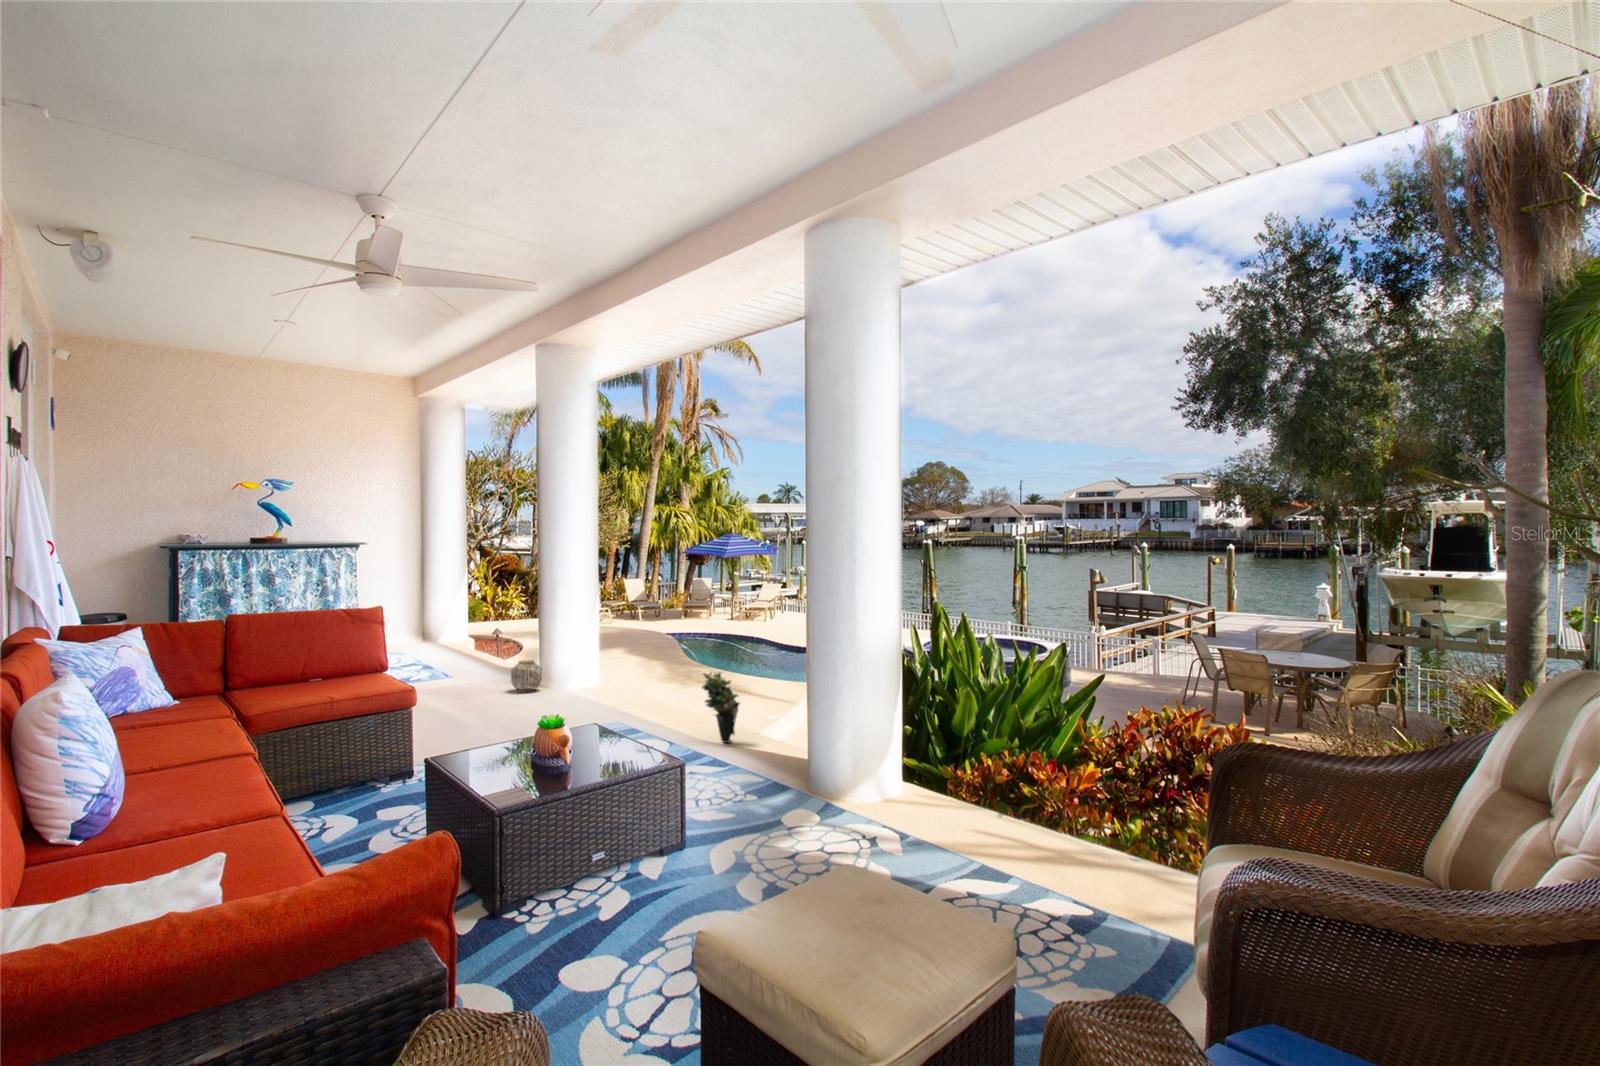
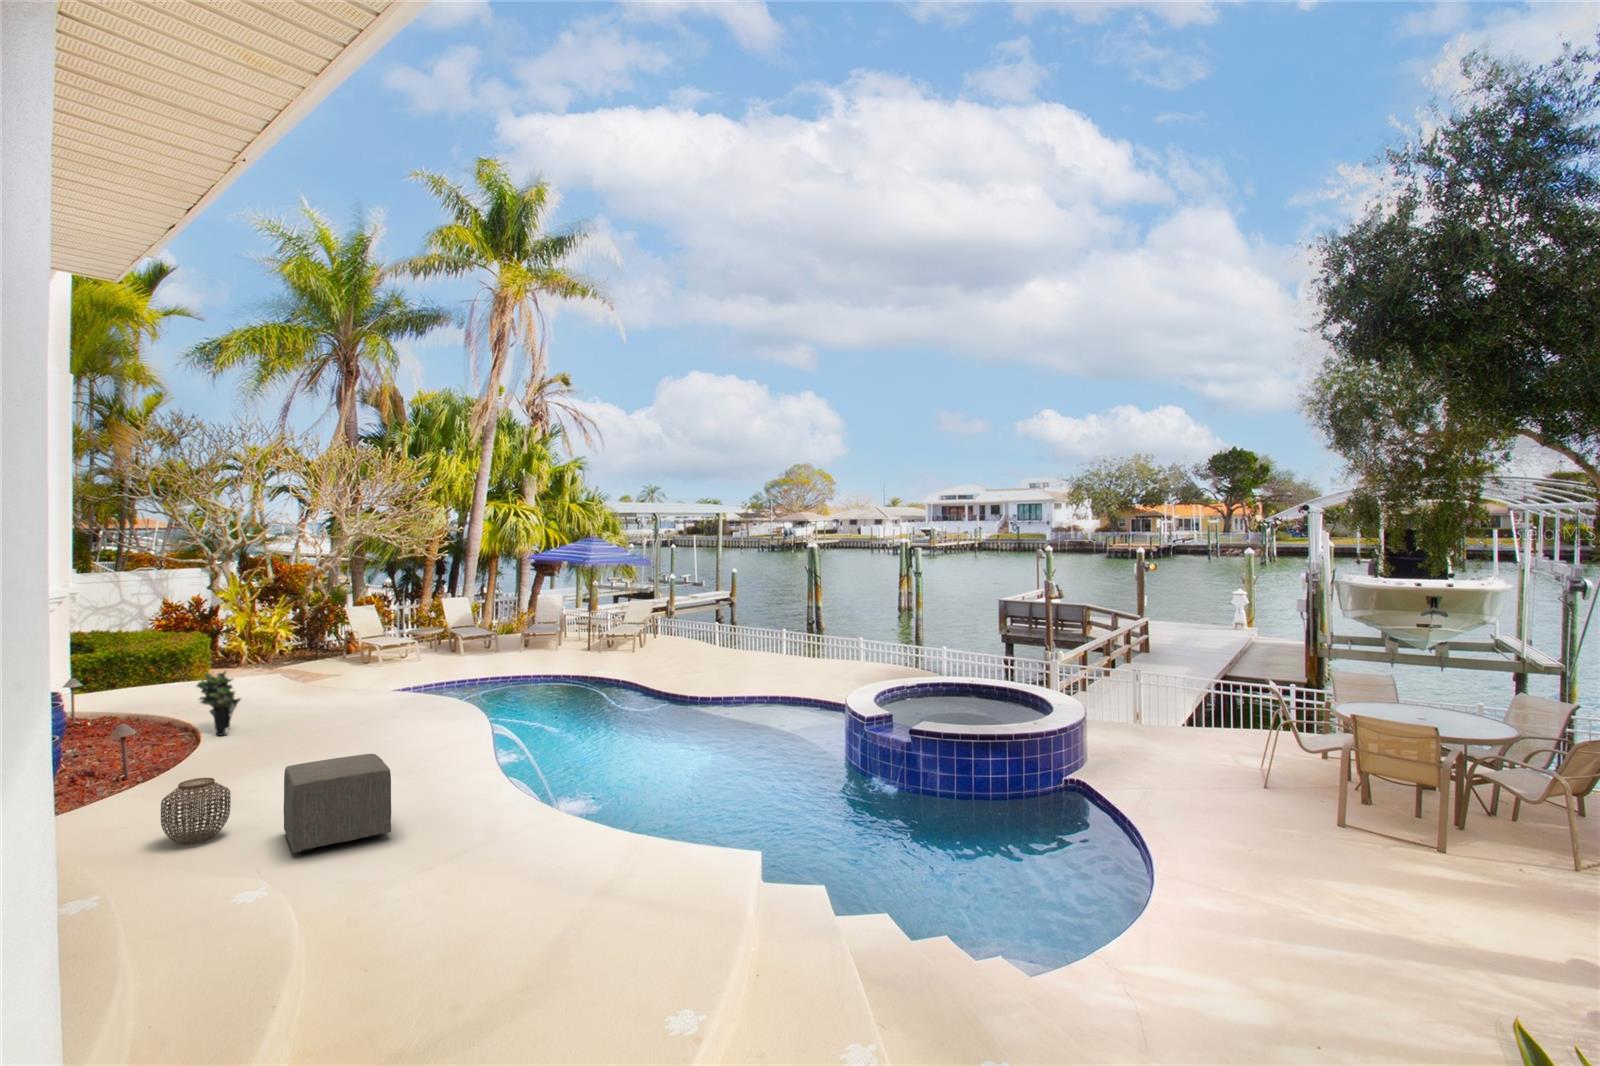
ottoman: none [568,653,621,697] -> present [284,754,391,854]
potted plant: present [702,672,740,743] -> present [197,671,240,736]

